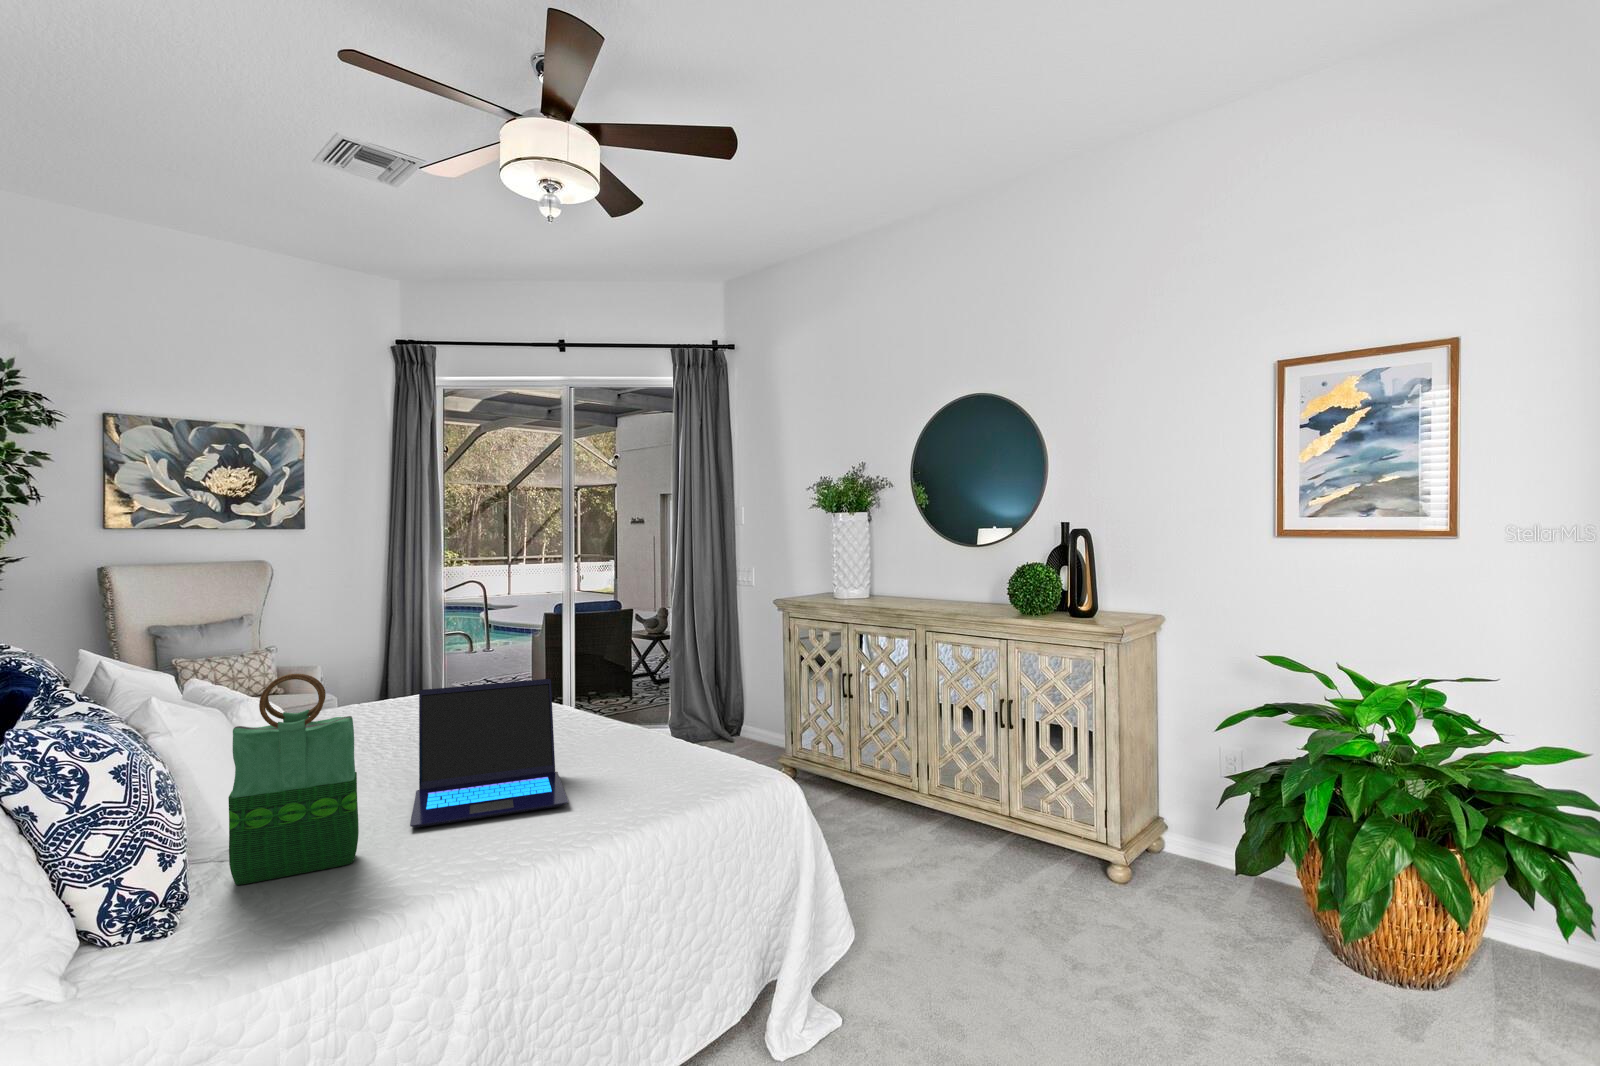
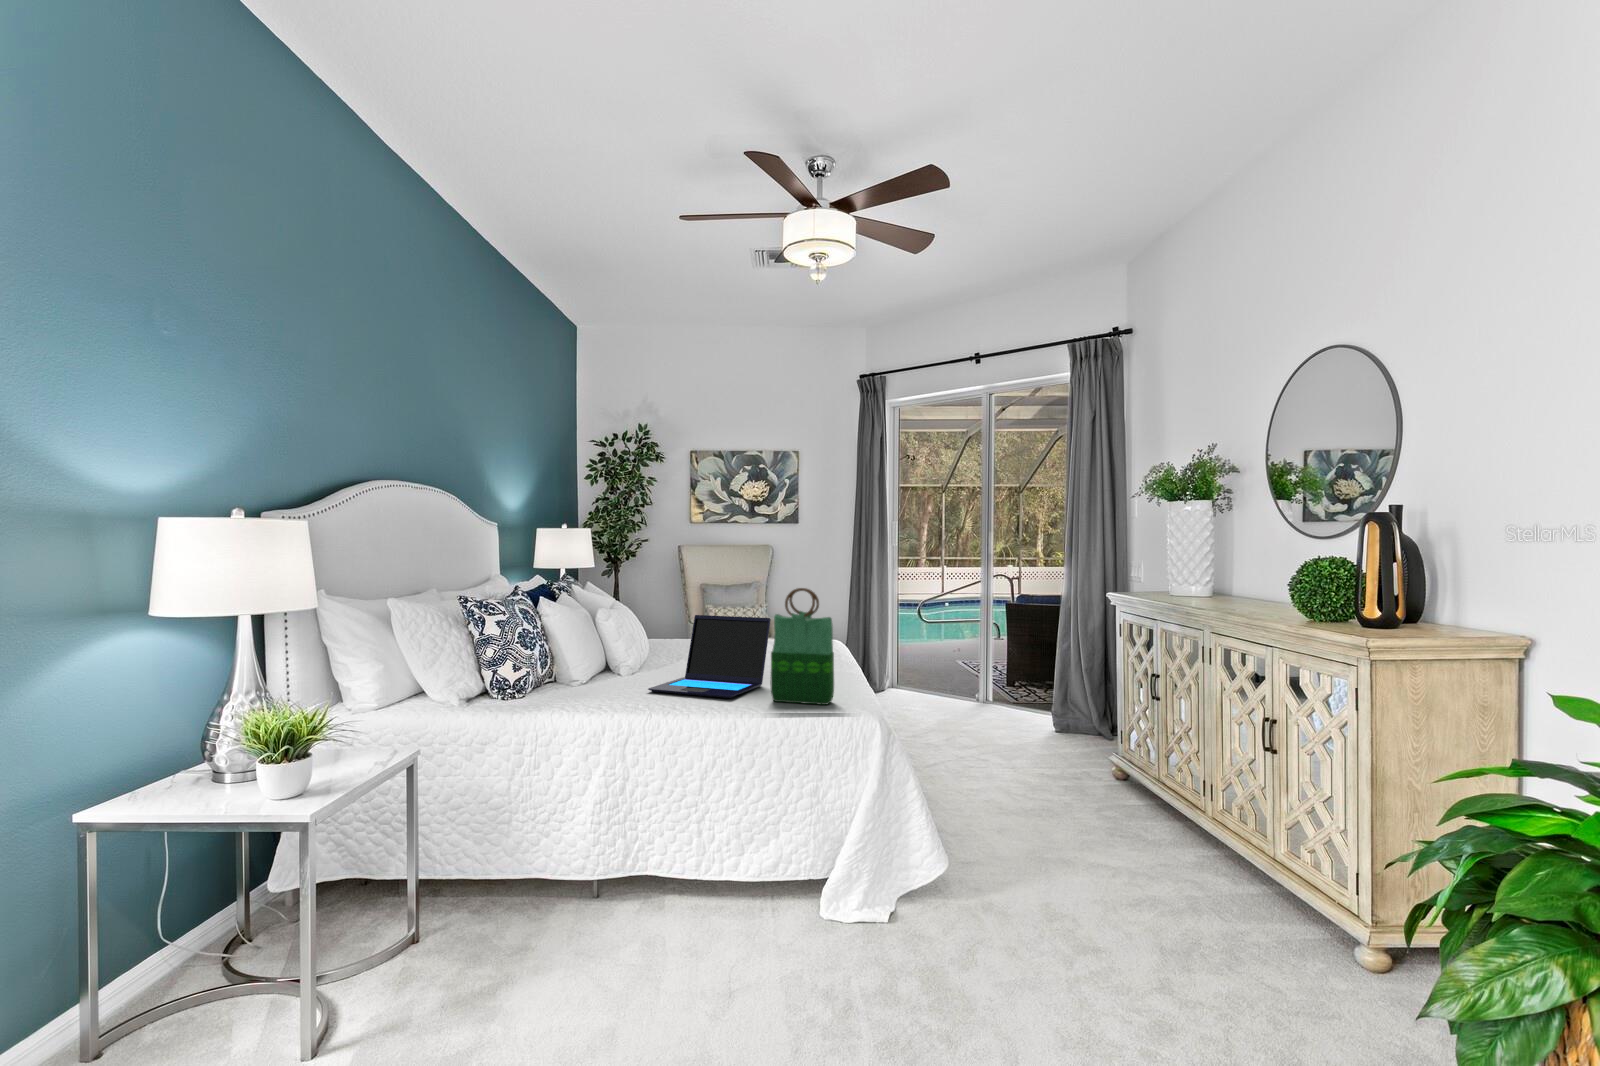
tote bag: present [228,674,359,885] -> present [770,588,834,705]

